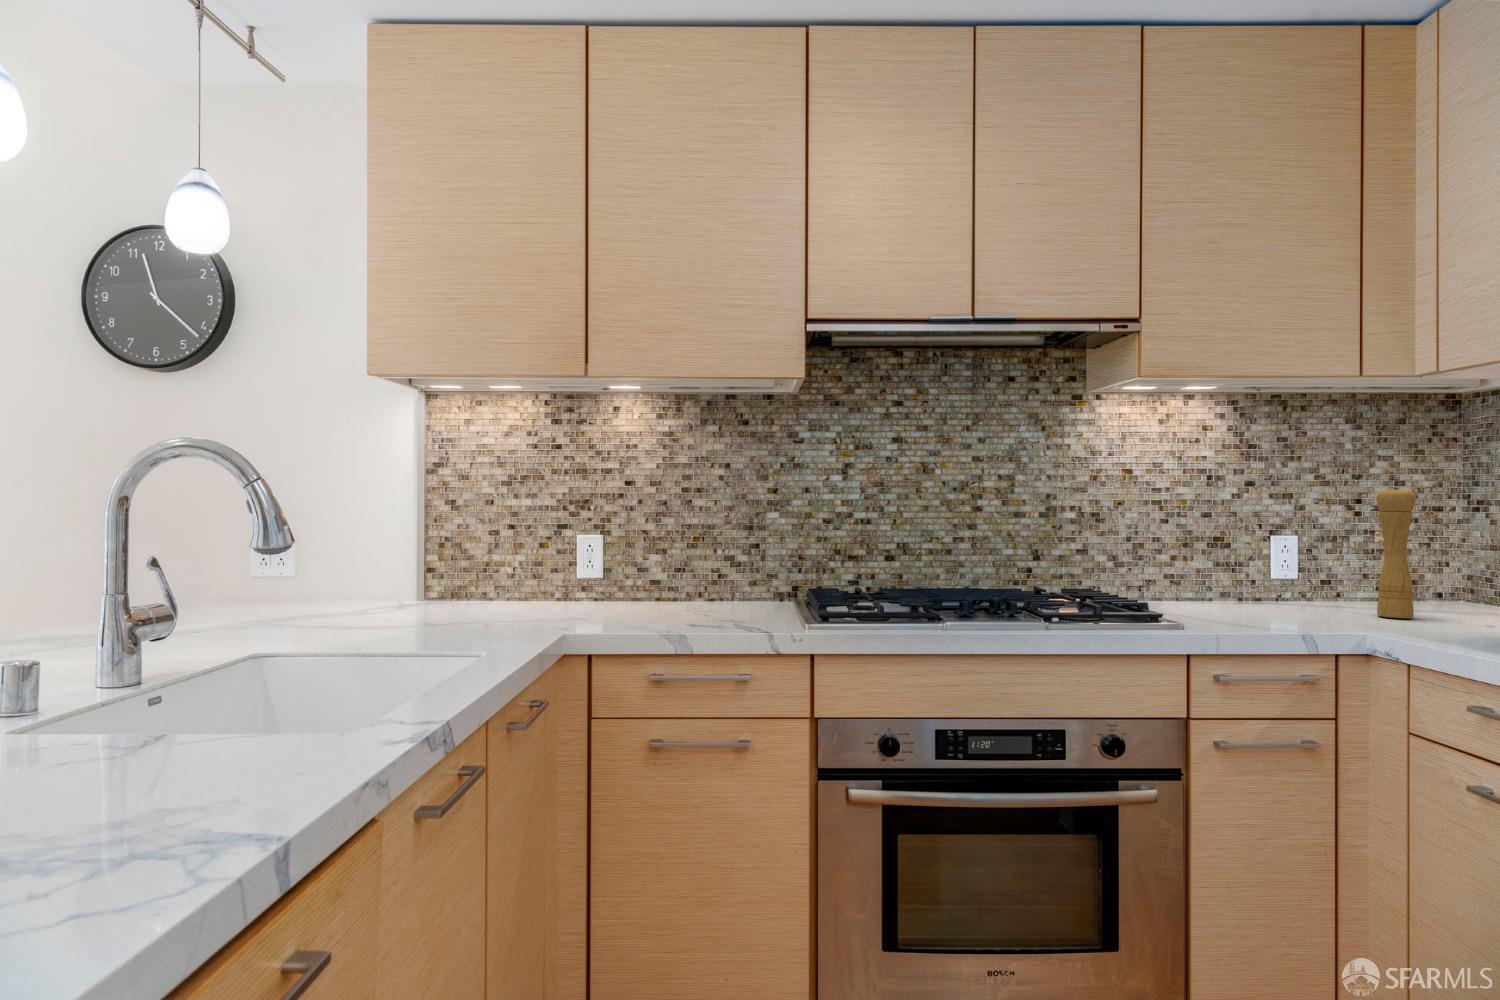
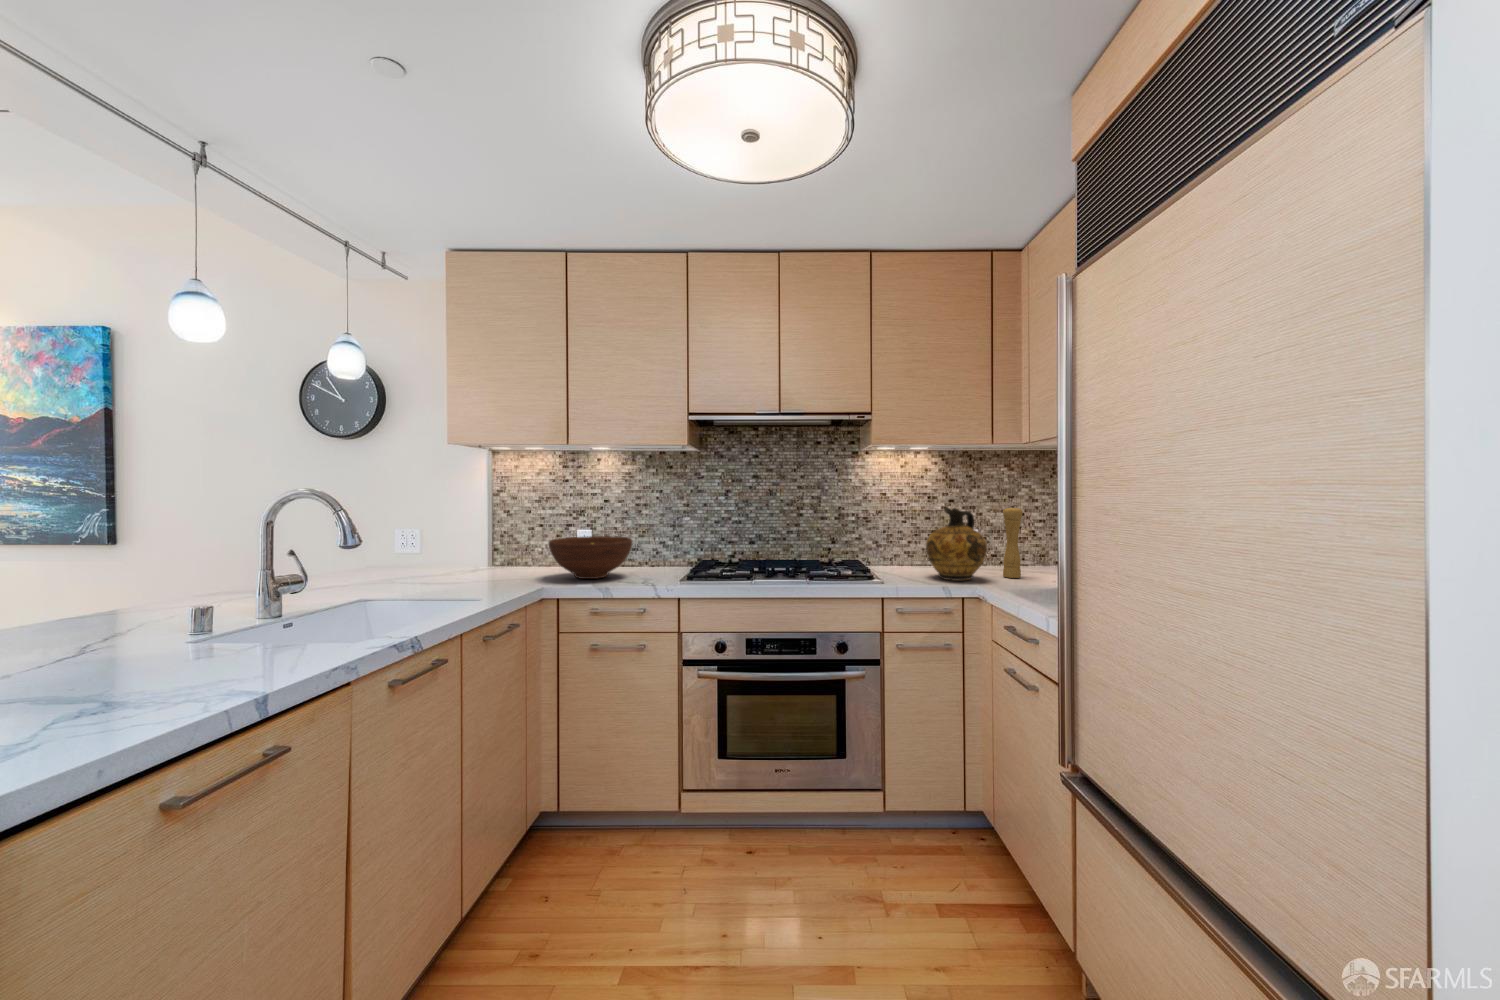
ceramic jug: none [1240,486,1365,622] -> present [926,507,987,581]
fruit bowl: none [542,544,695,620] -> present [549,536,633,579]

